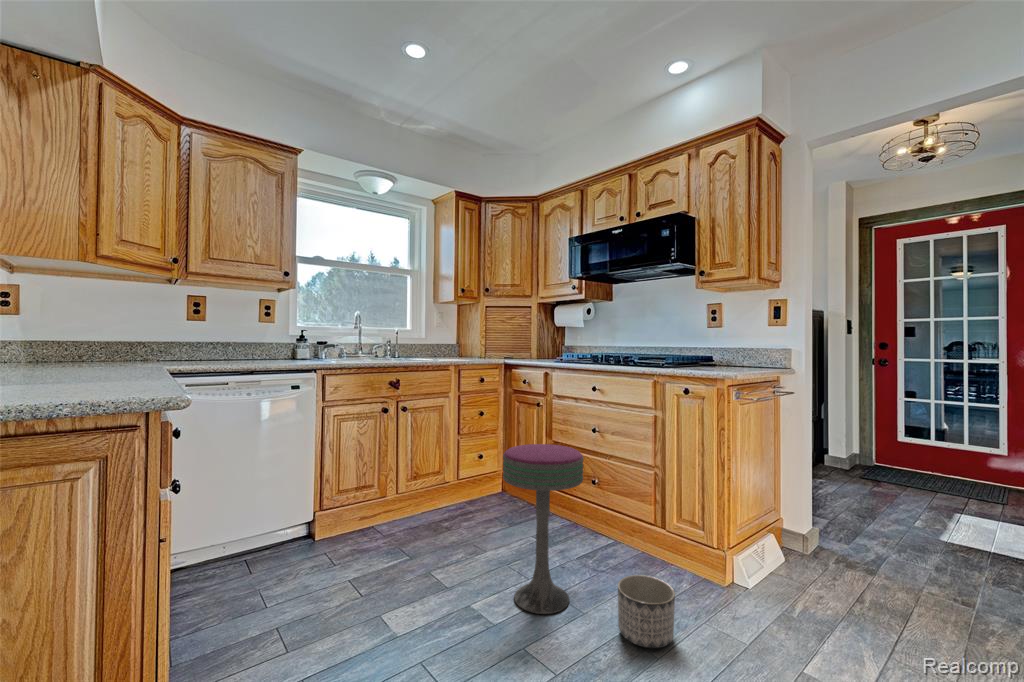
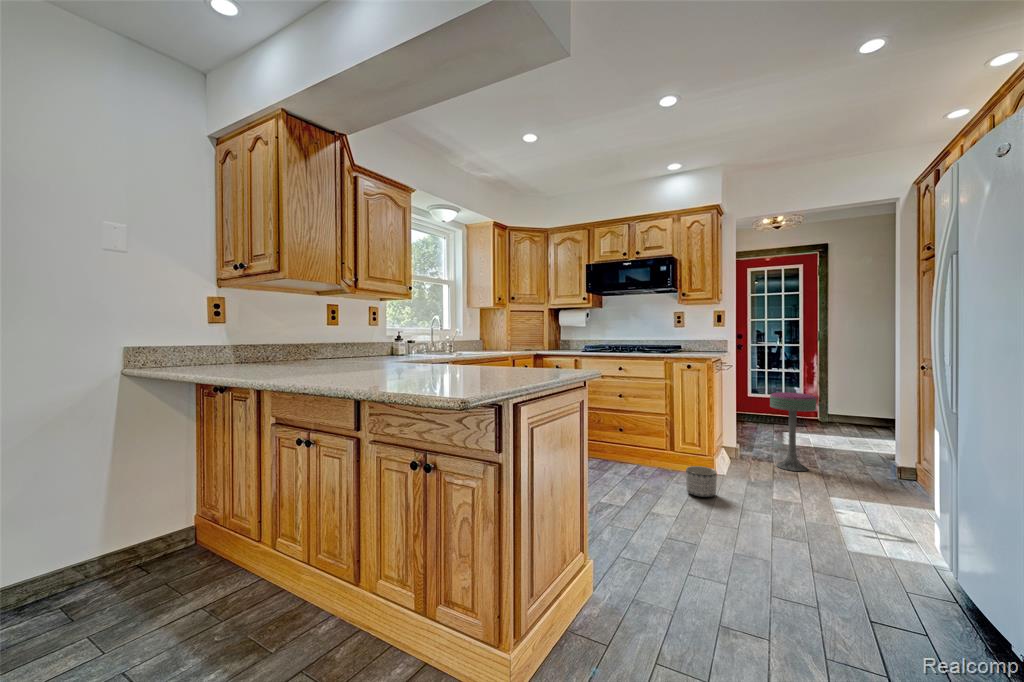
bar stool: present [503,444,584,614] -> present [770,392,817,471]

